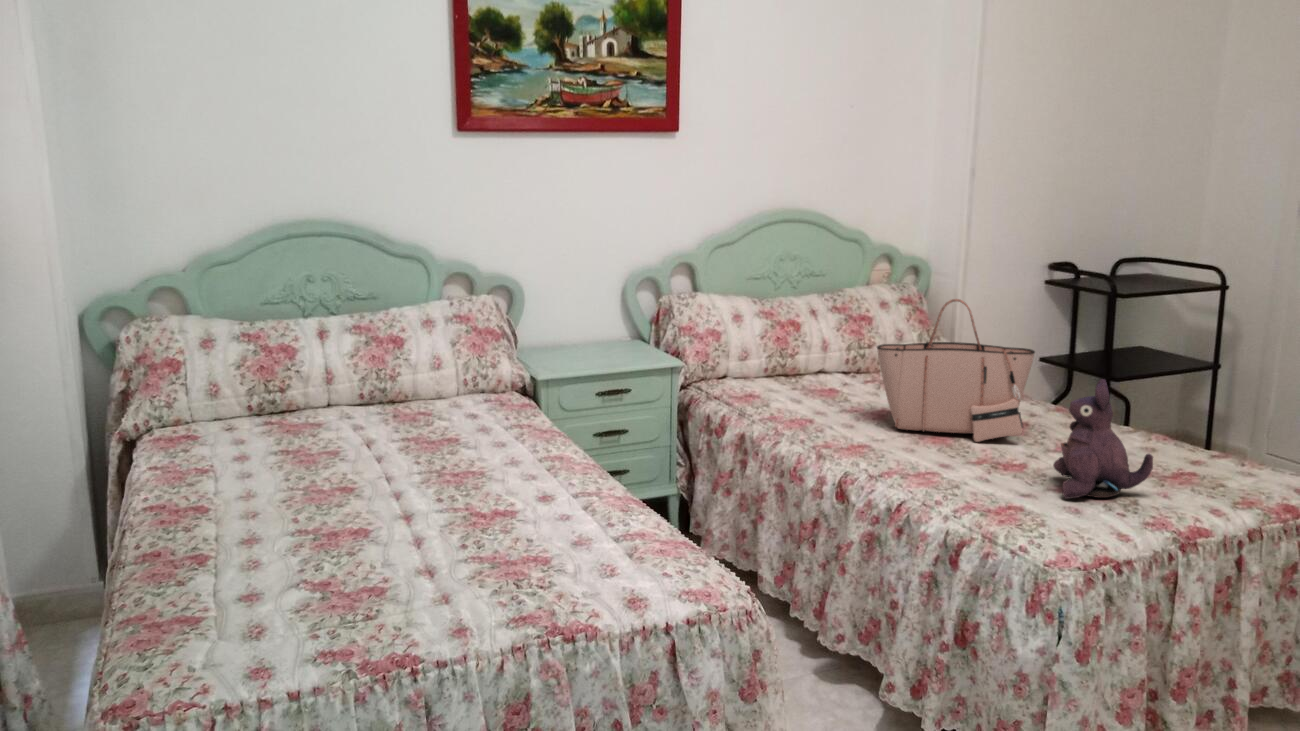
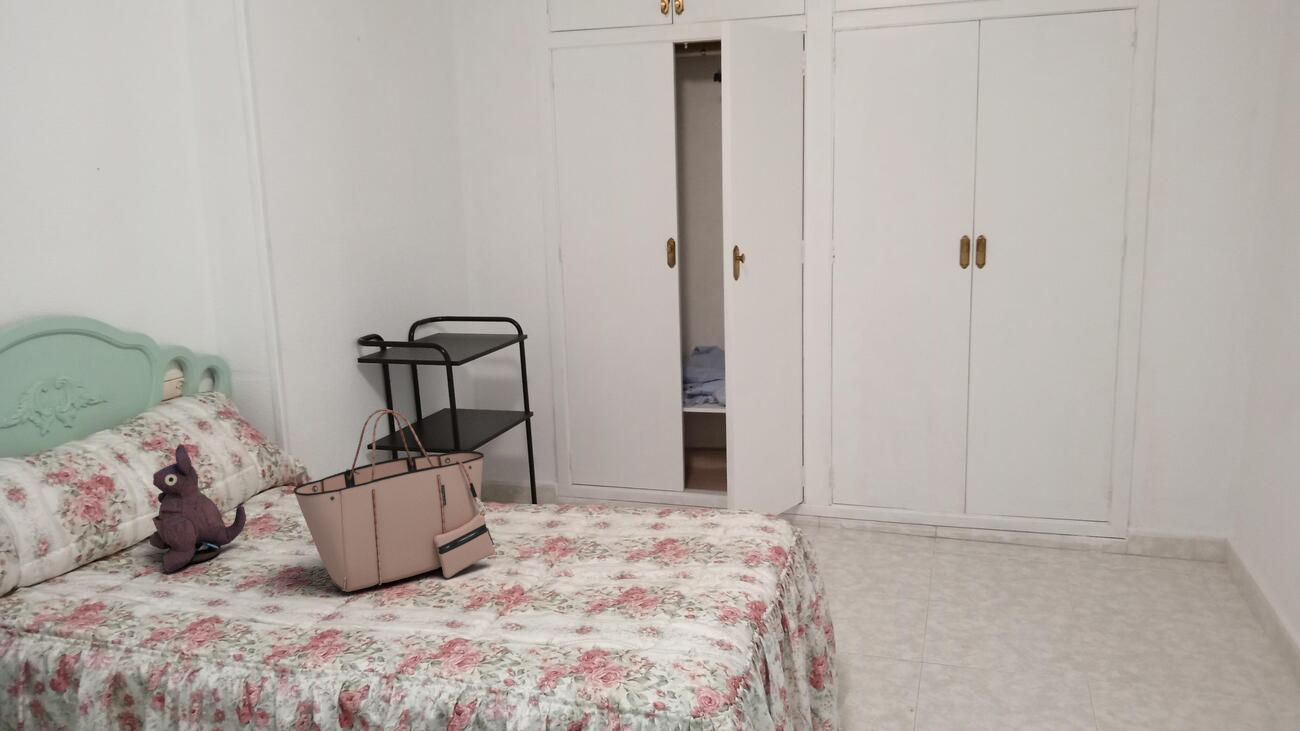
plush toy: present [1053,379,1153,499] -> present [149,445,246,572]

